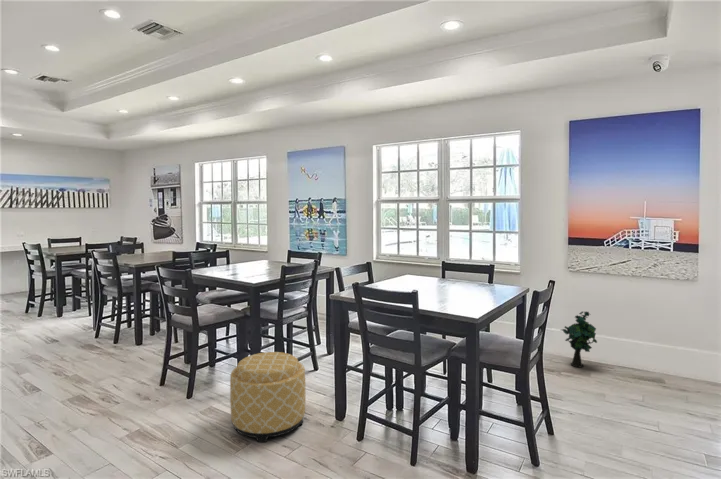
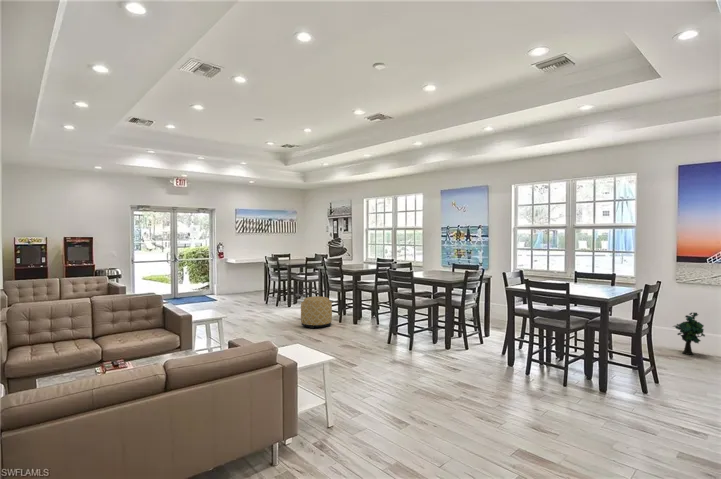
ottoman: present [230,352,306,442] -> present [301,296,332,329]

